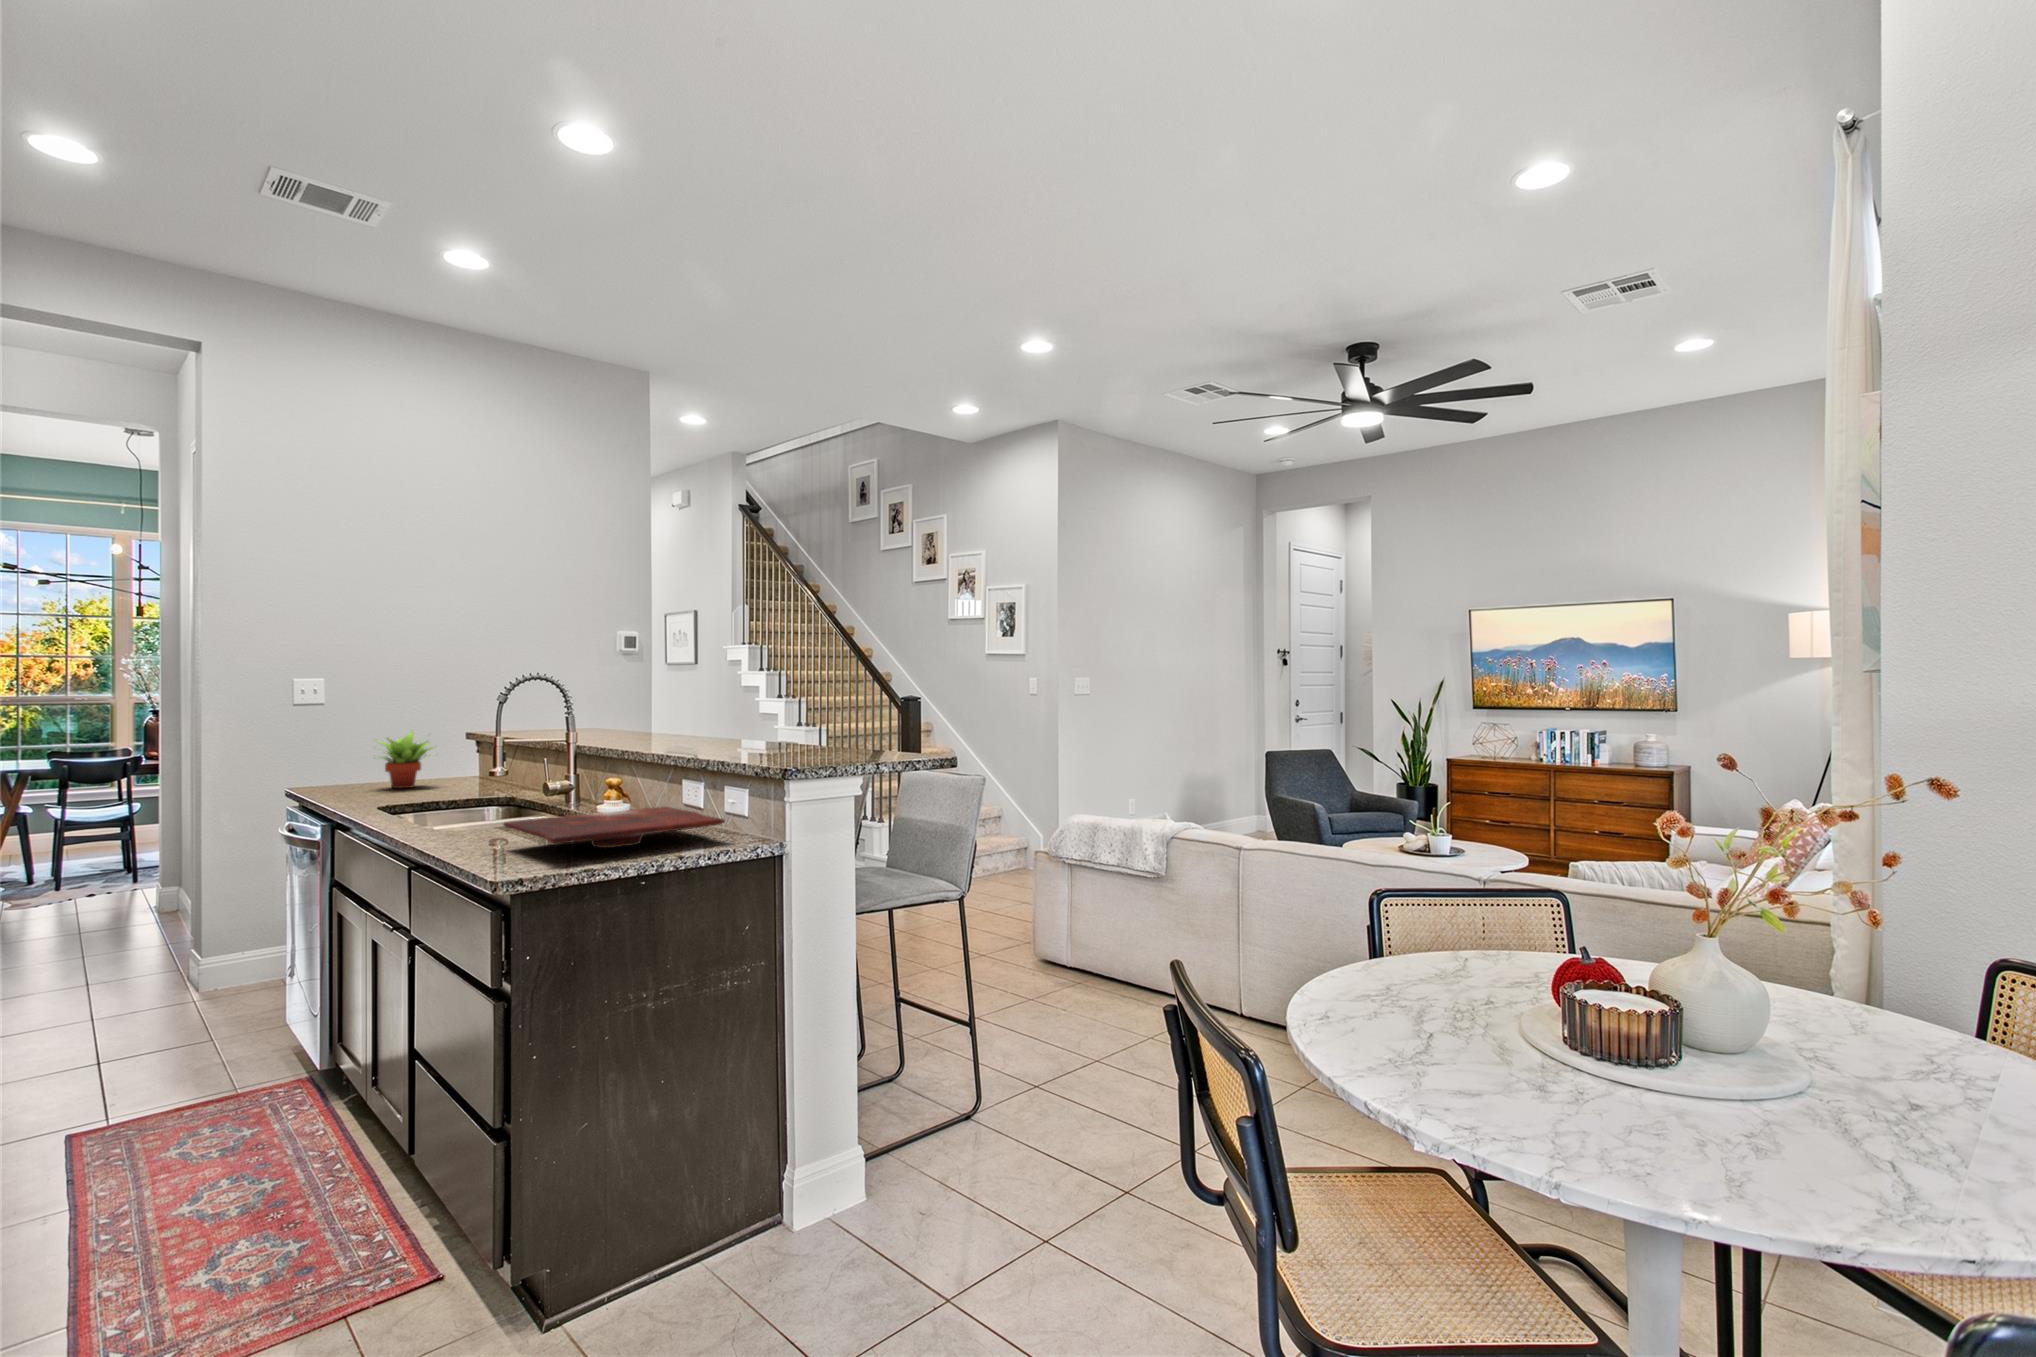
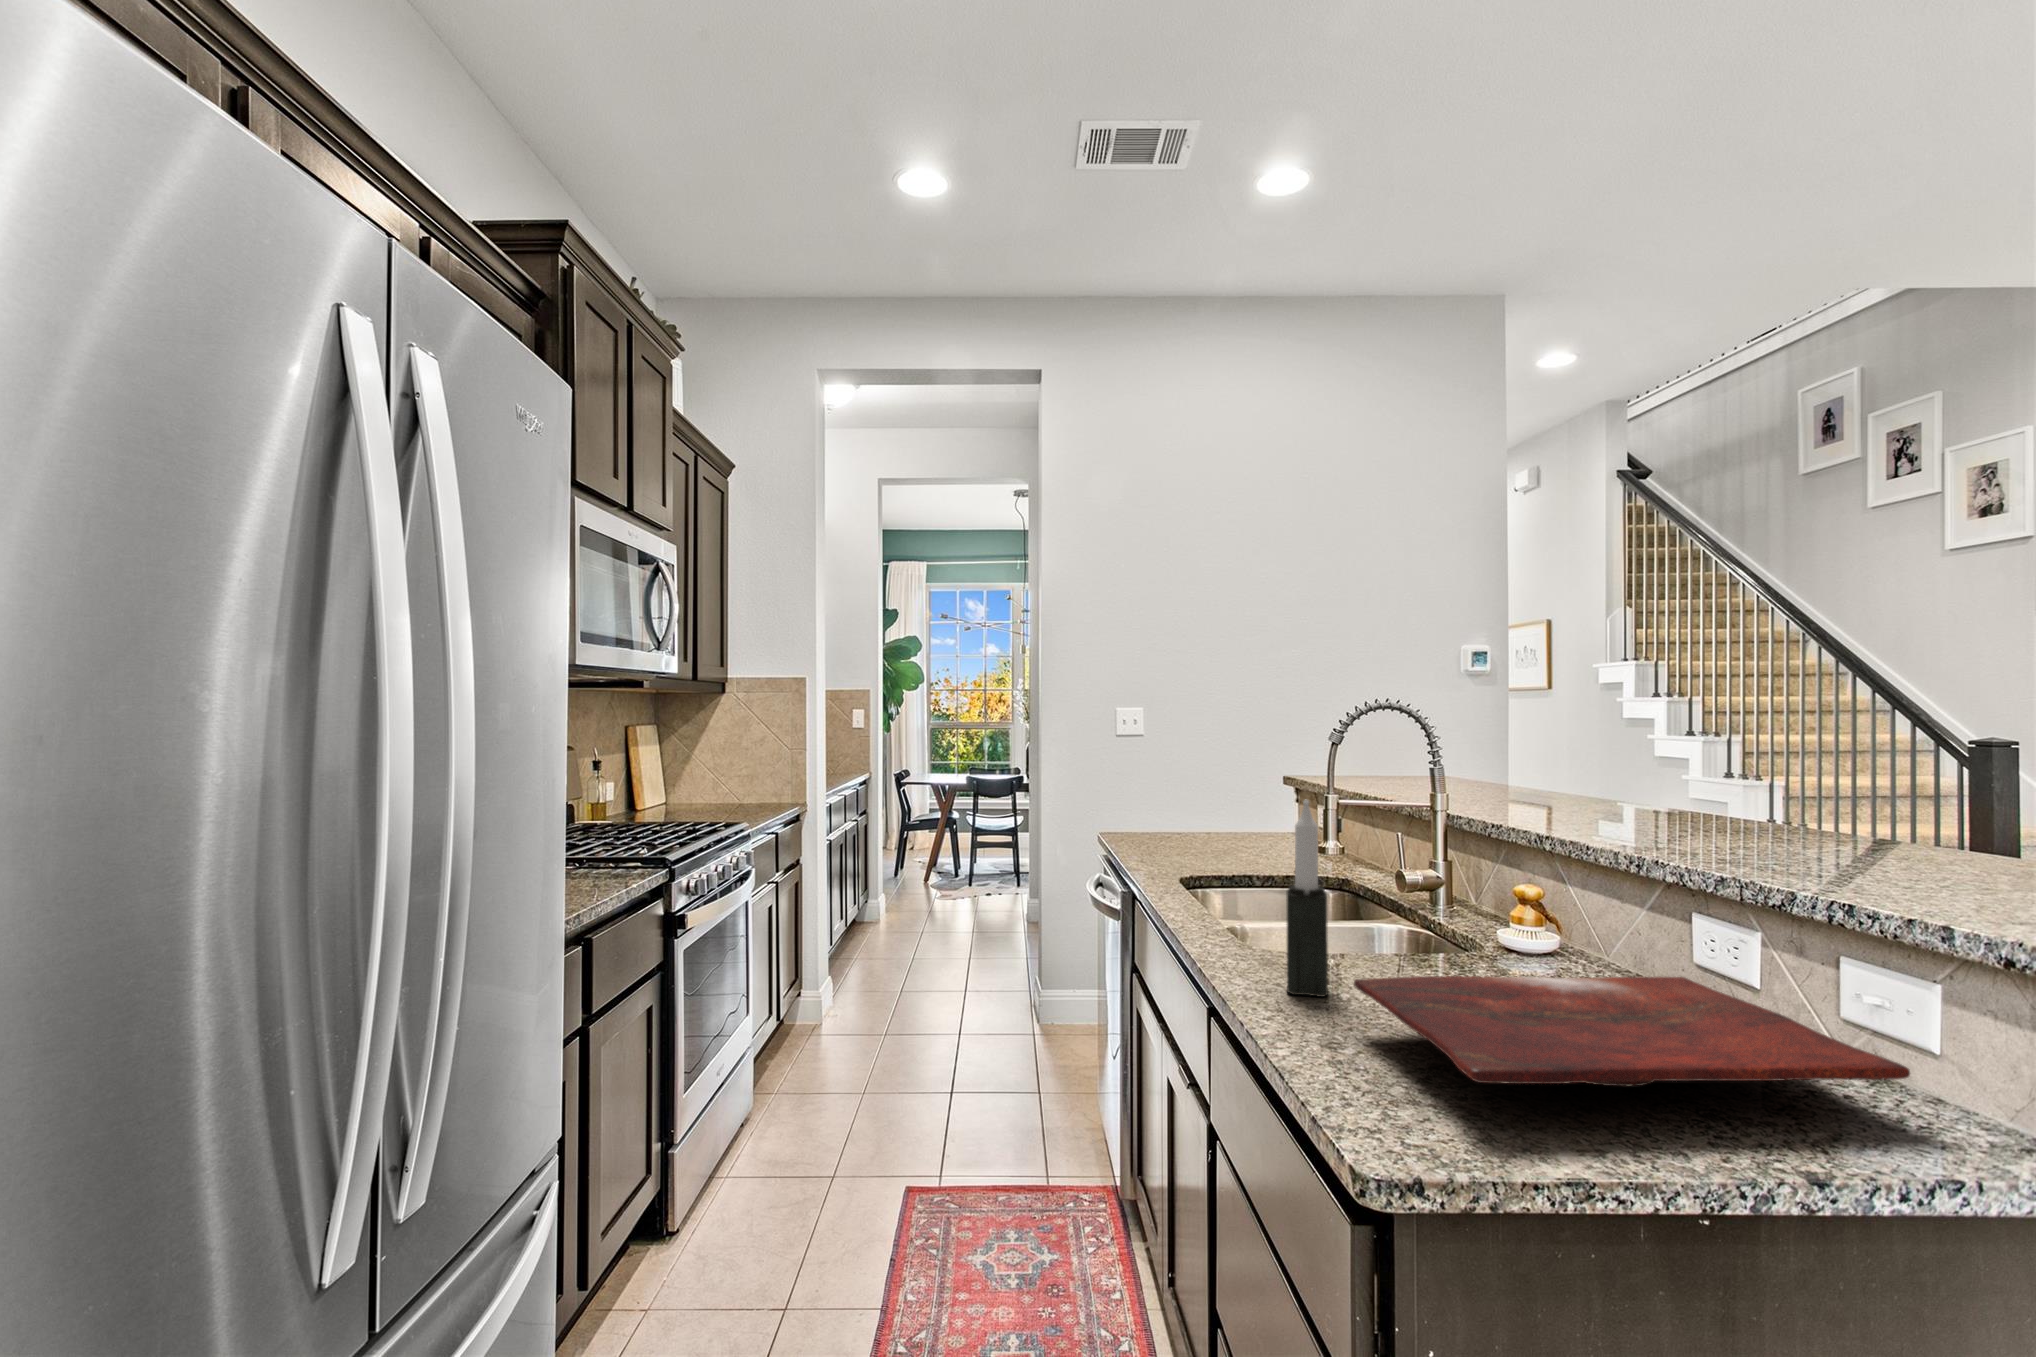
succulent plant: present [377,731,431,788] -> none [1178,773,1252,849]
candle: none [465,734,490,842] -> present [1286,800,1328,997]

